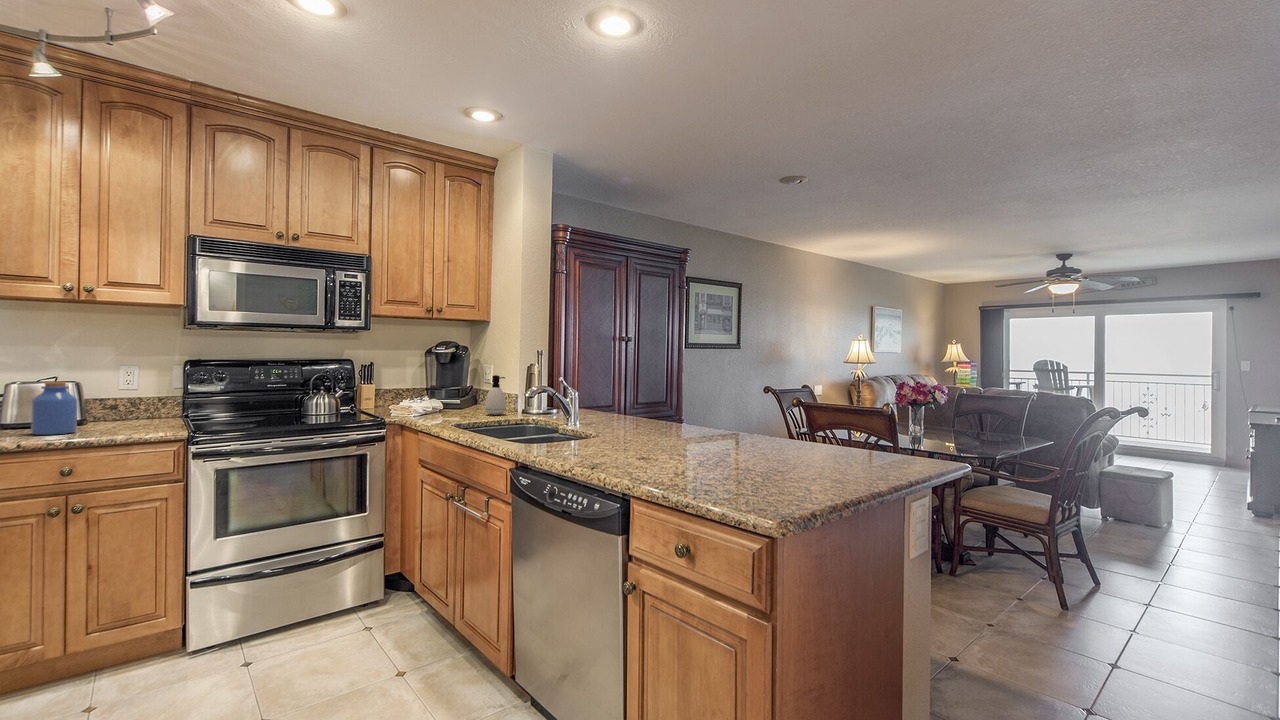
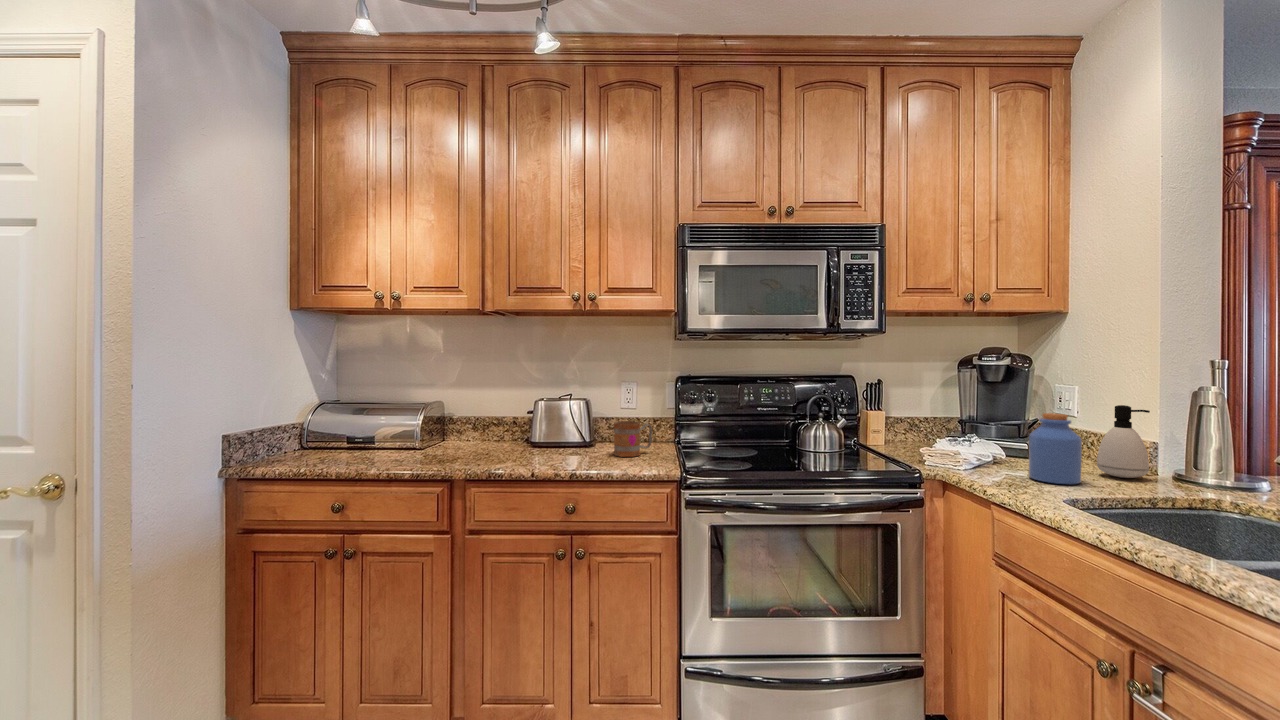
jar: present [31,382,77,435] -> present [1029,413,1082,484]
mug: none [114,398,159,428] -> present [614,421,652,457]

